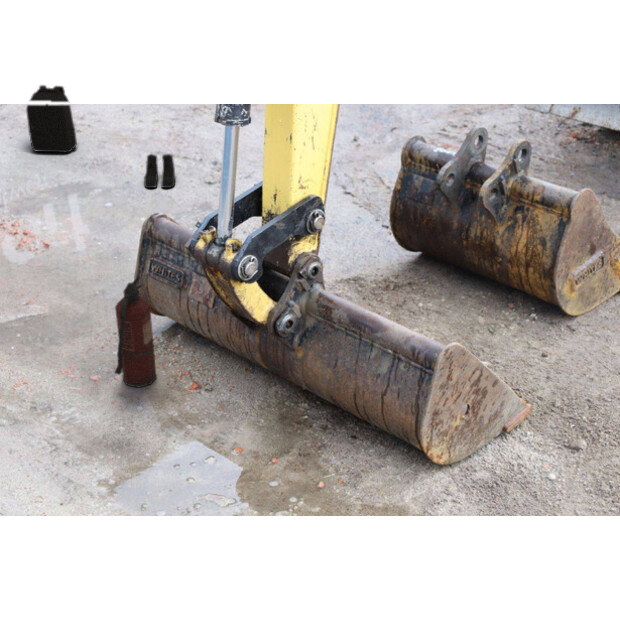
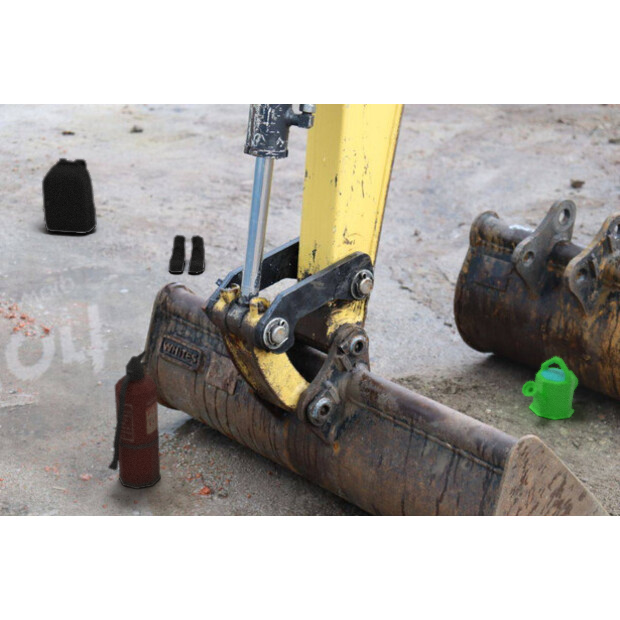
watering can: none [446,260,492,311] -> present [522,357,578,420]

